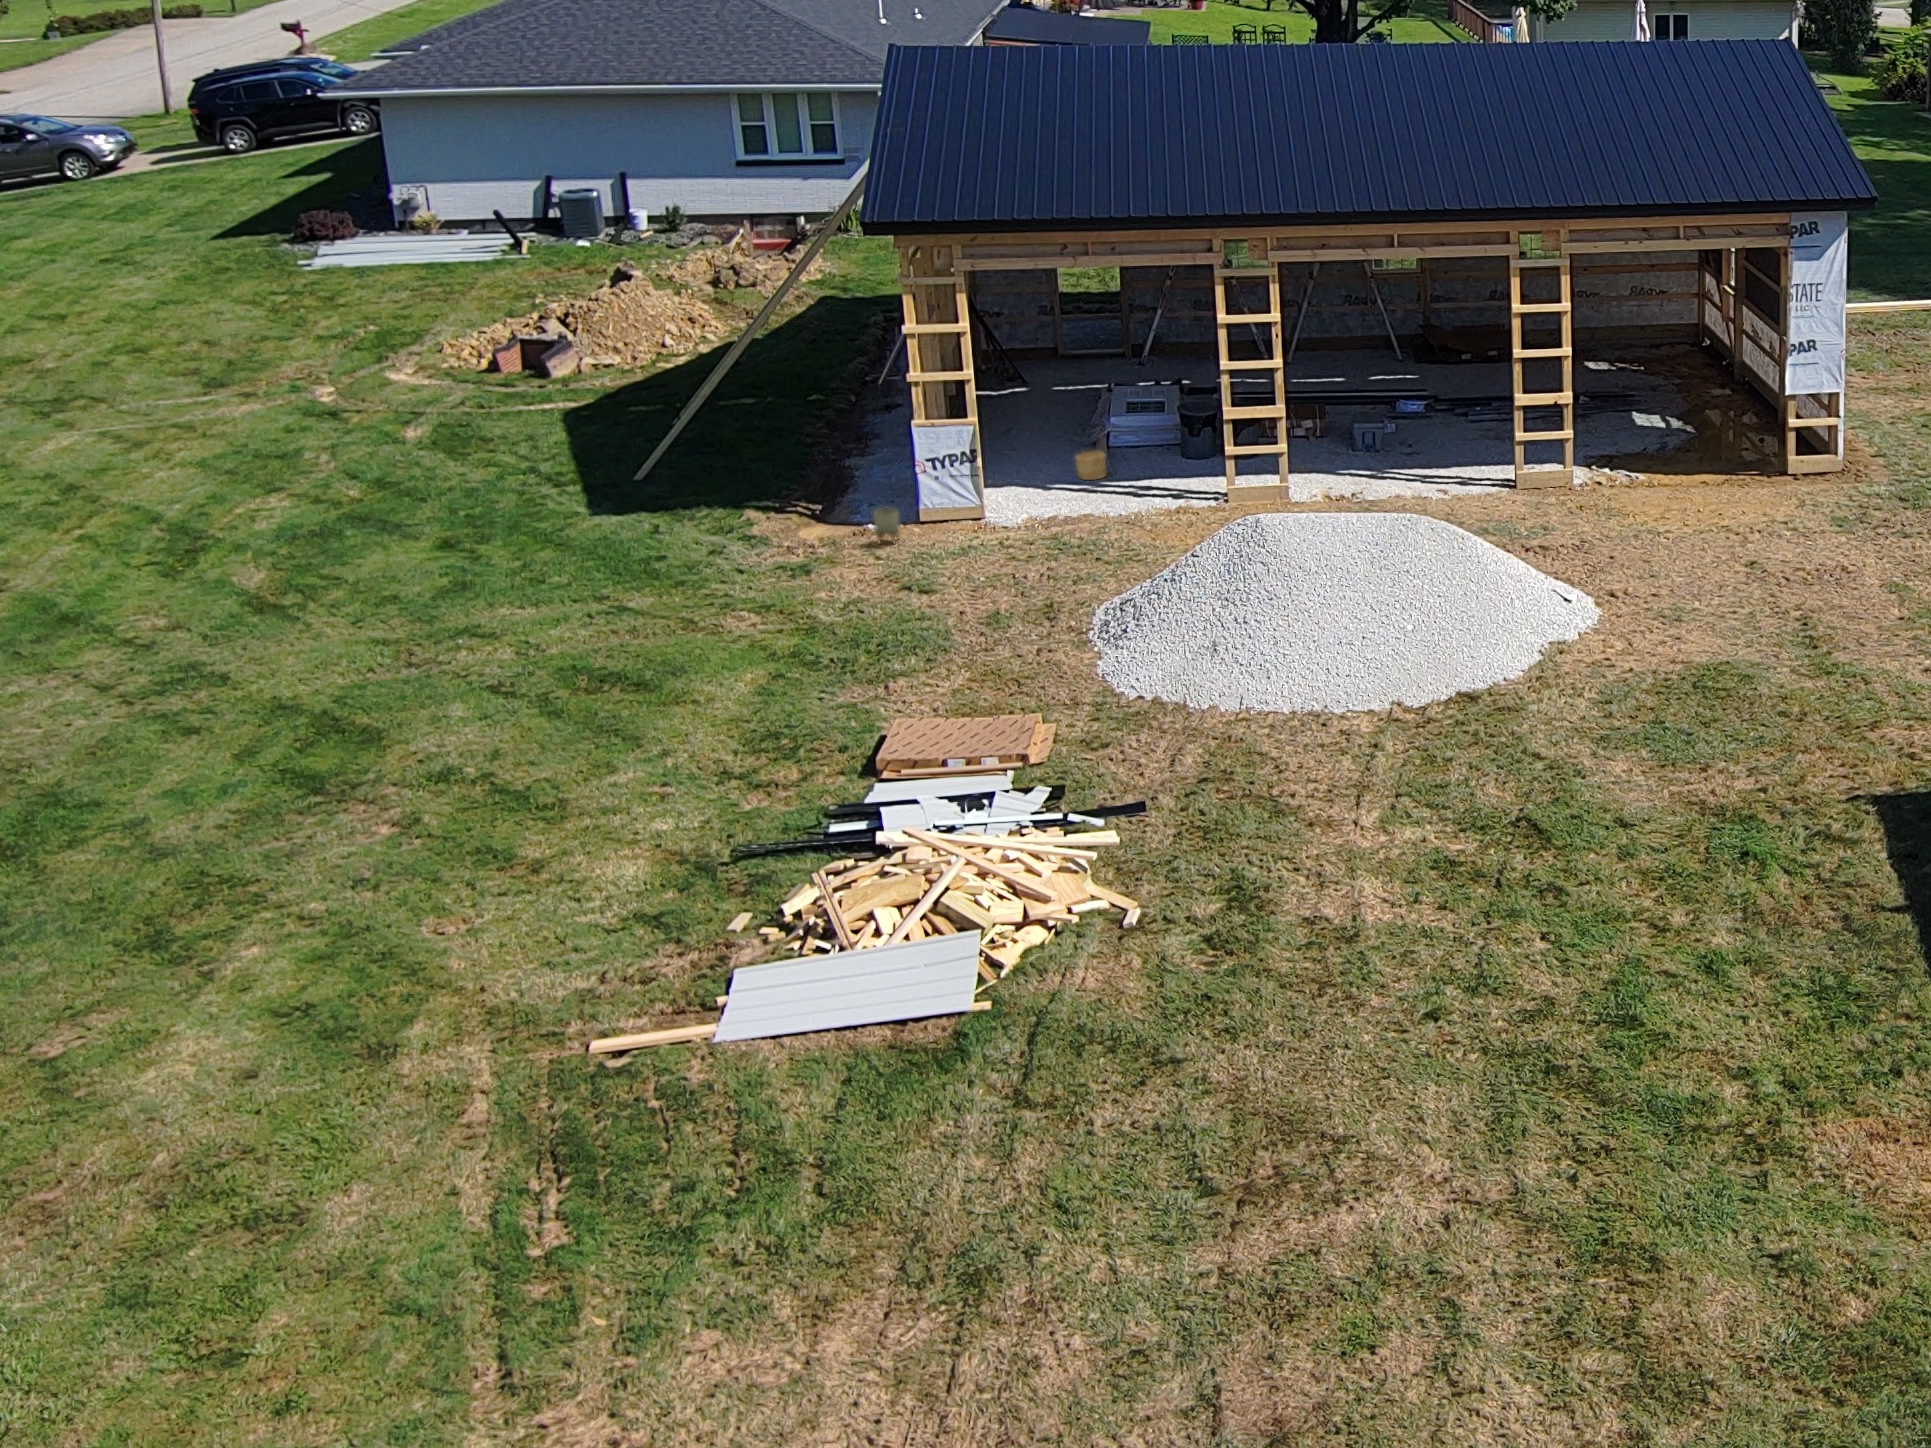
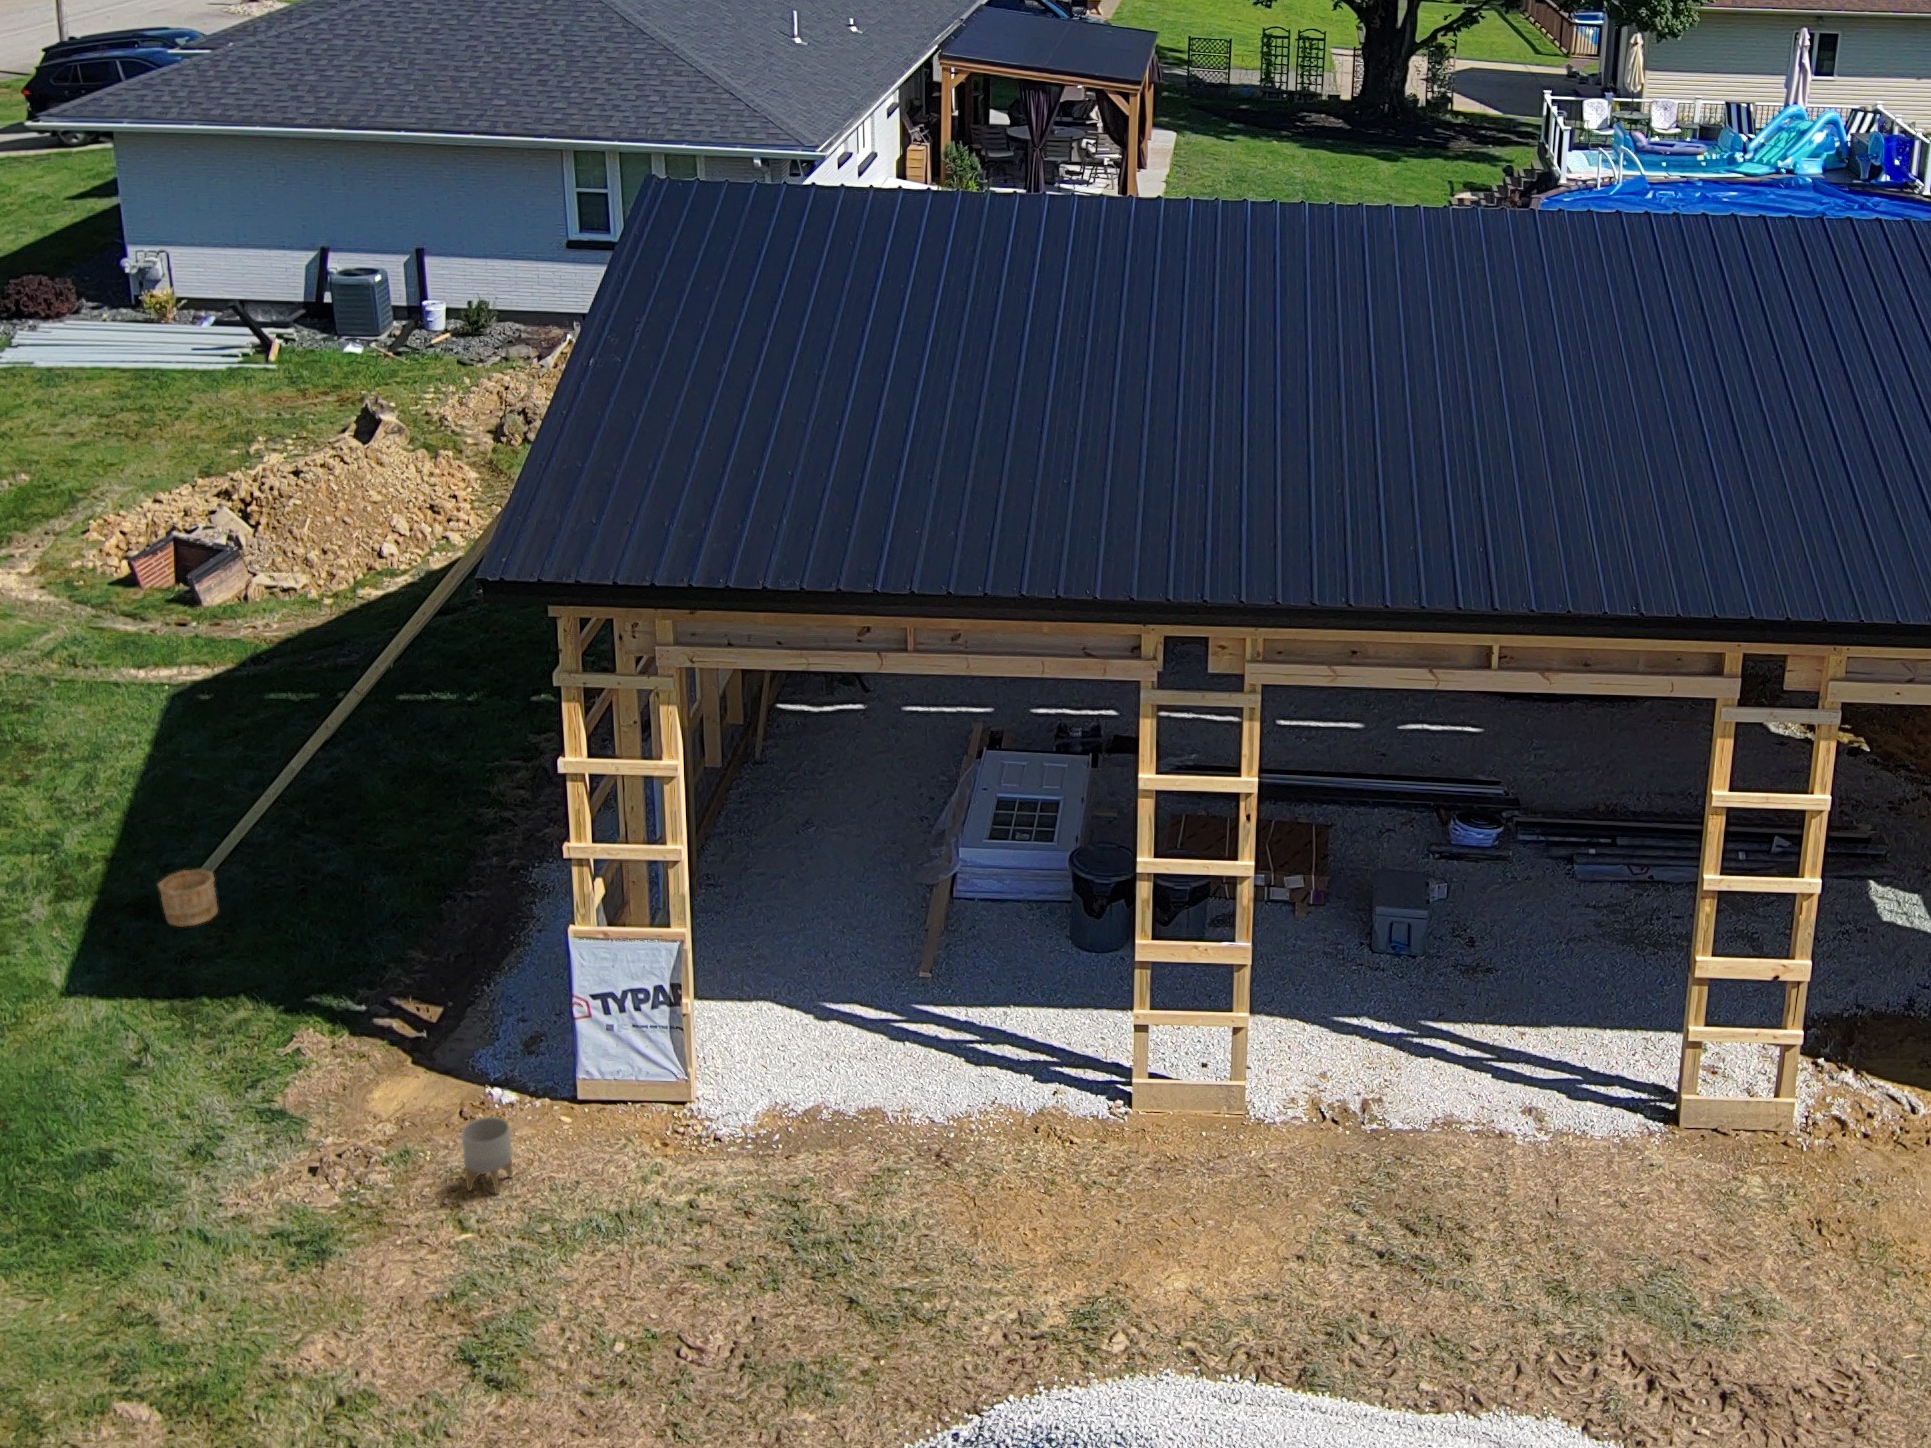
wooden bucket: present [1076,451,1106,480] -> present [158,870,218,927]

